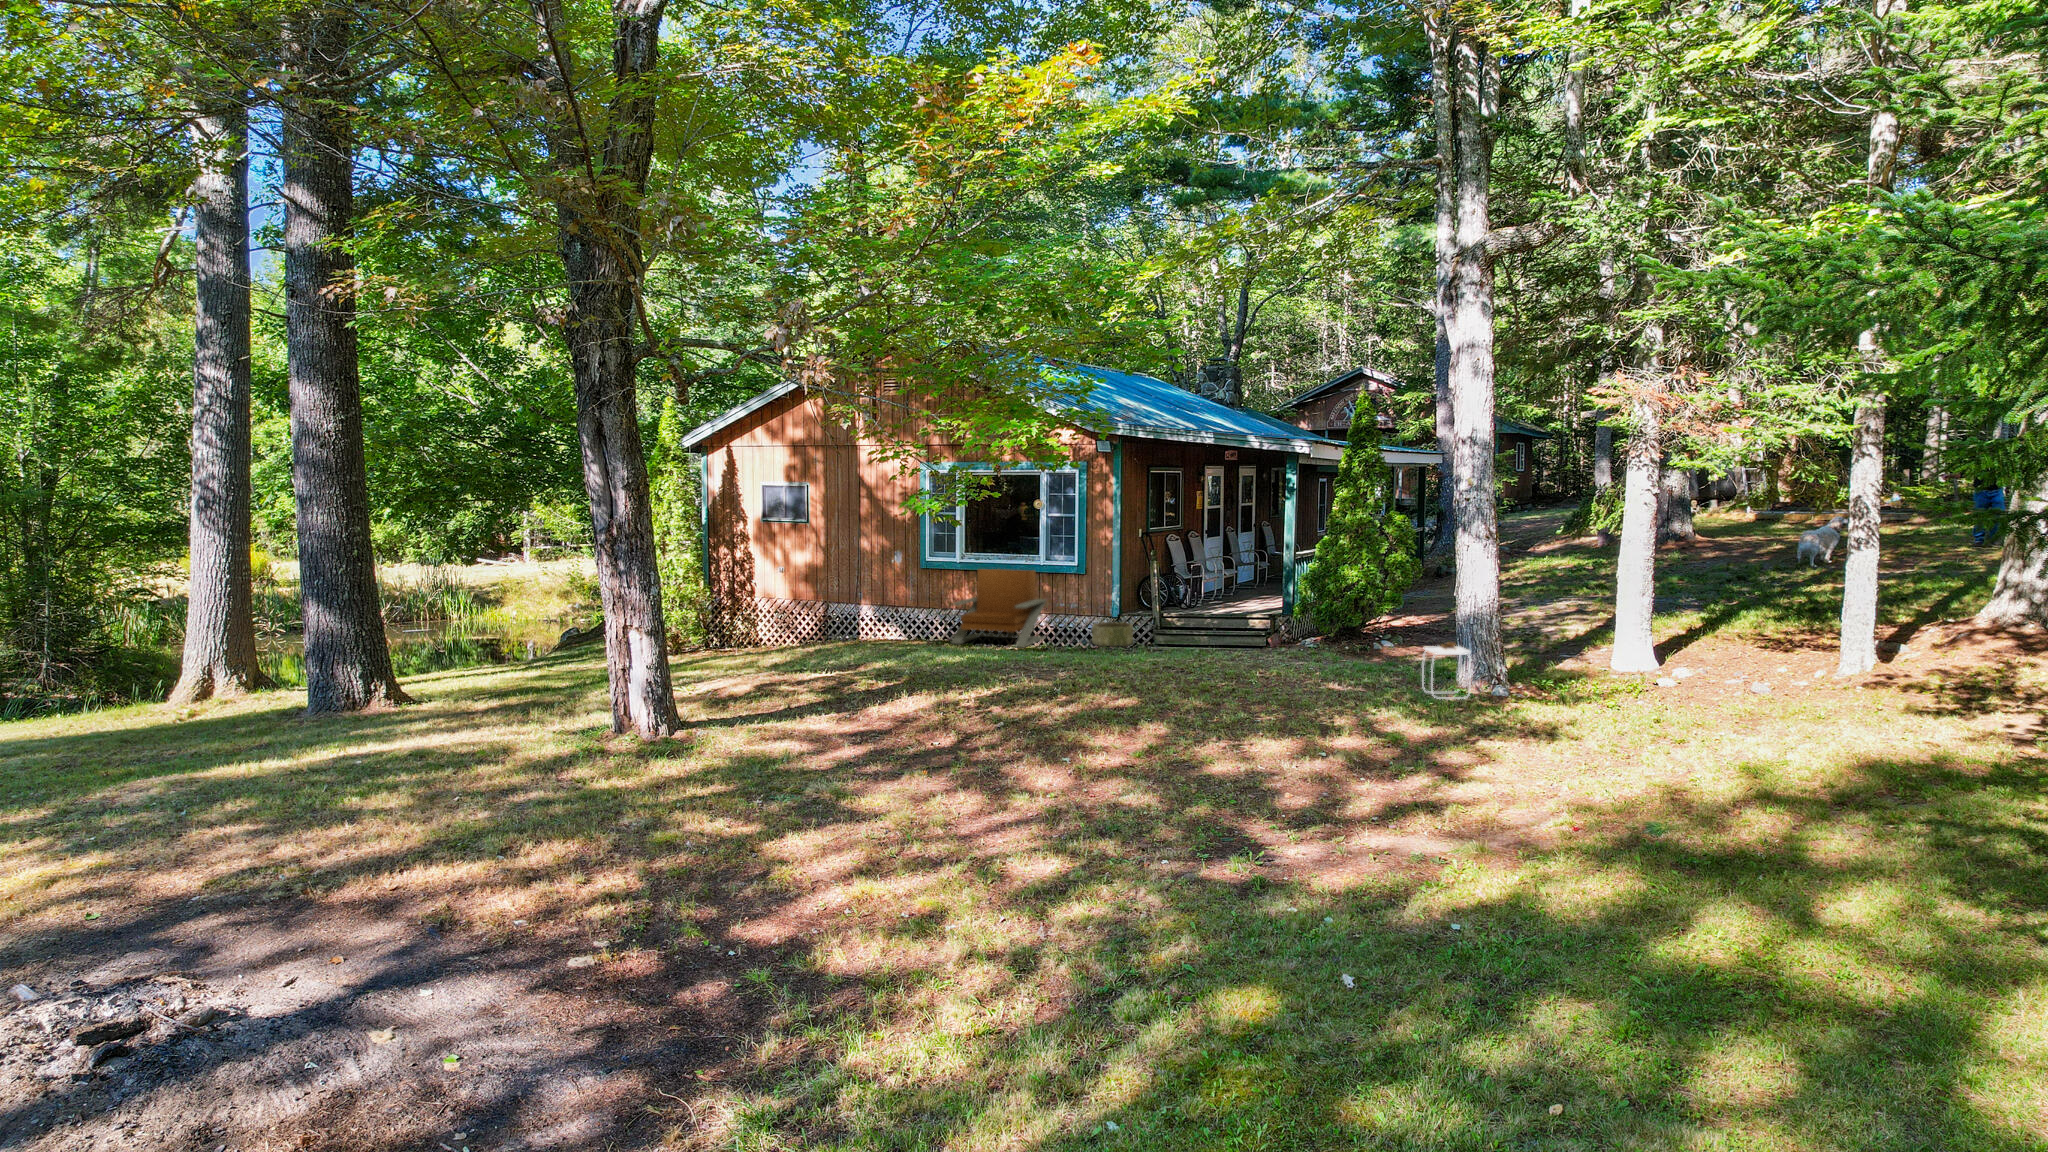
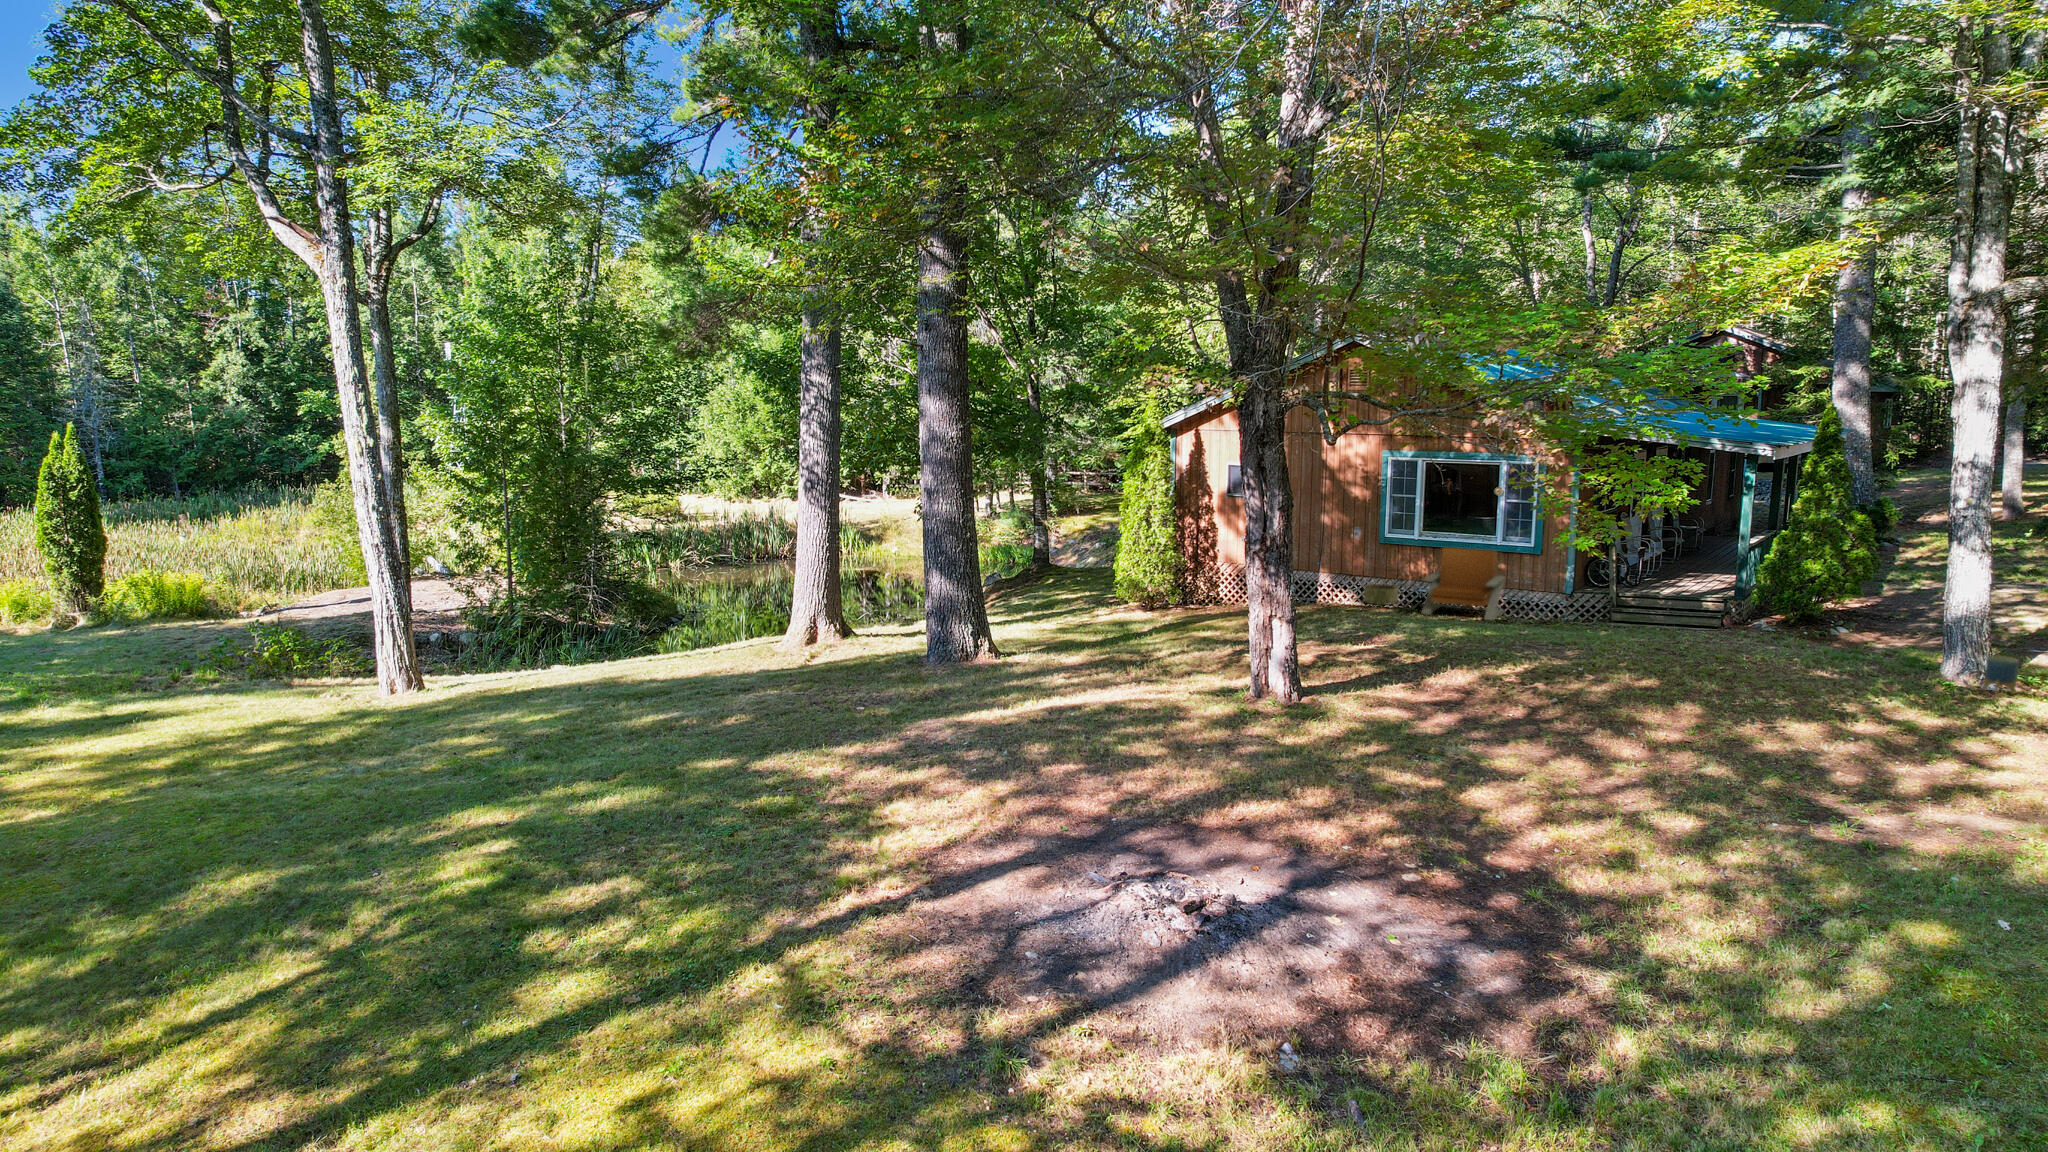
basket: present [1092,622,1133,646] -> present [1364,581,1399,605]
side table: present [1424,642,1471,699] -> none [1908,640,1961,690]
planter: none [1497,657,1530,702] -> present [1983,656,2019,695]

